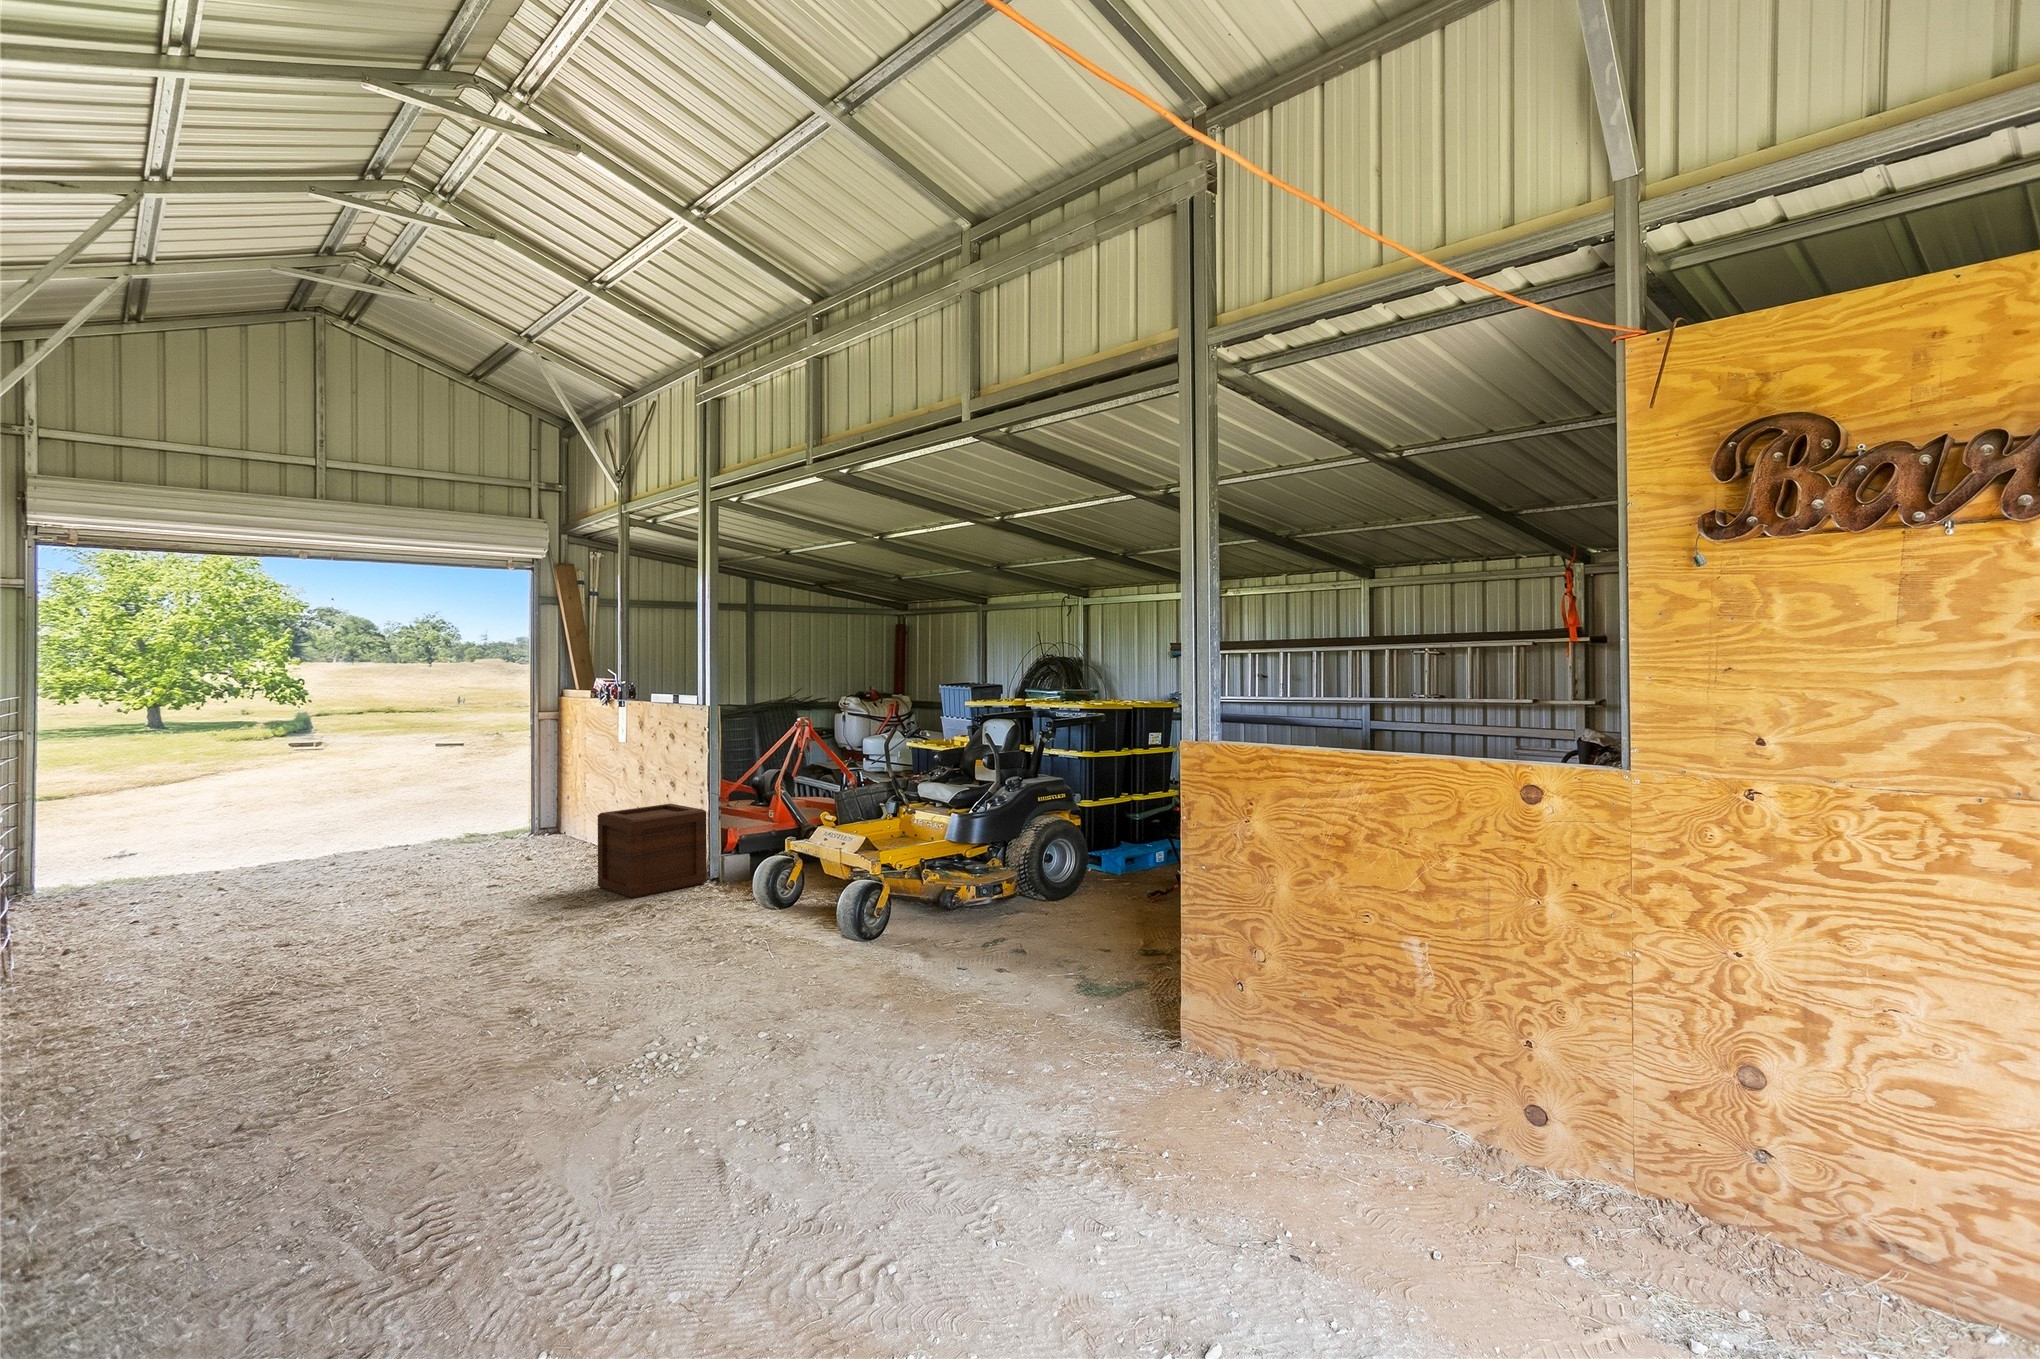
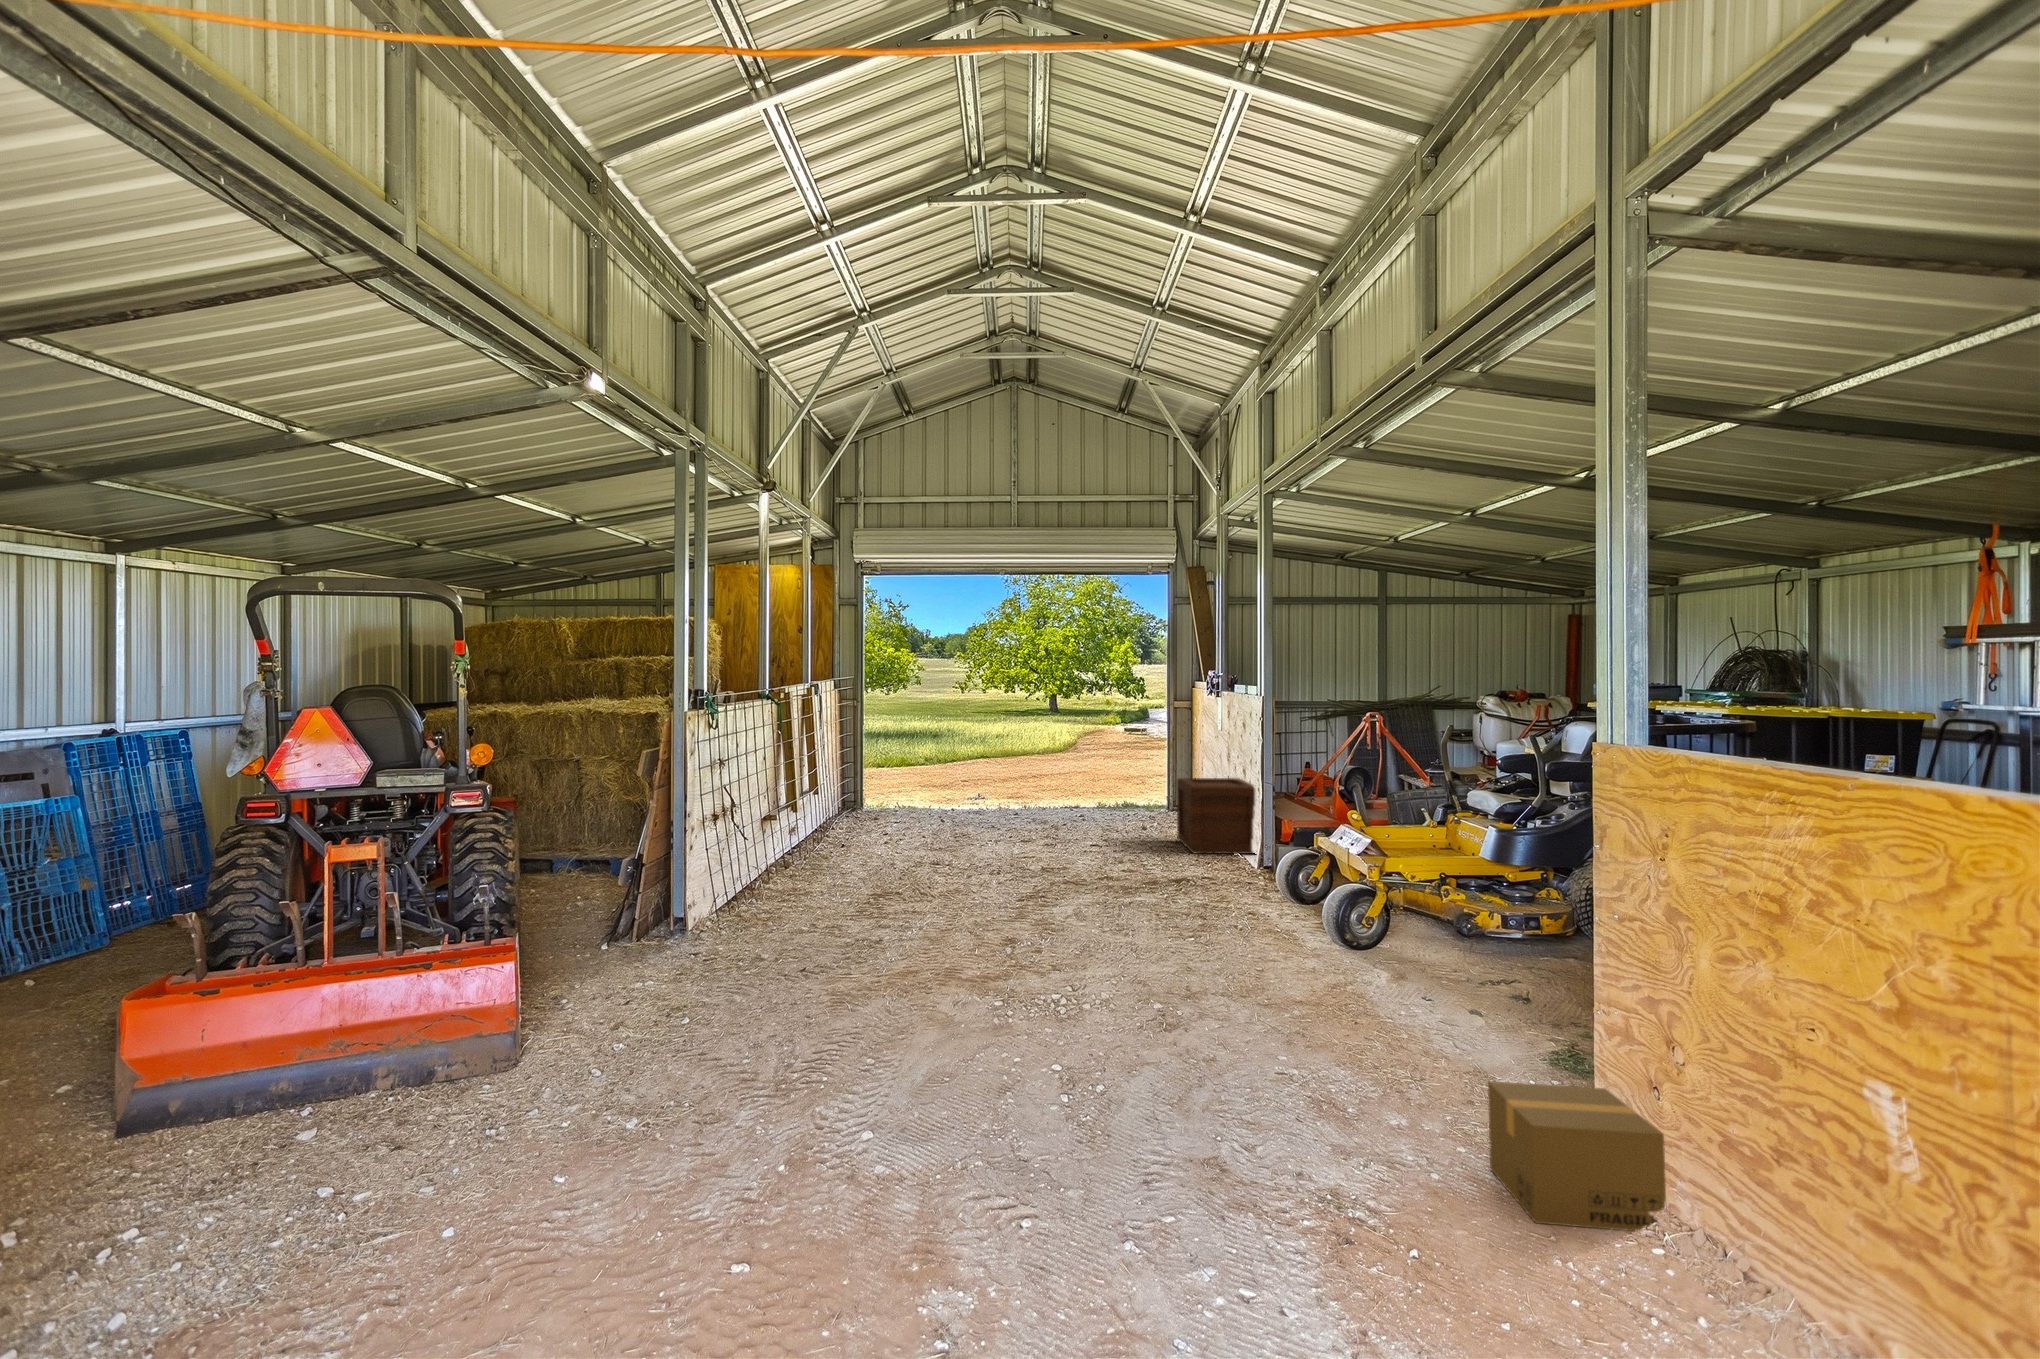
cardboard box: none [1146,1000,1255,1119] -> present [1488,1082,1666,1231]

